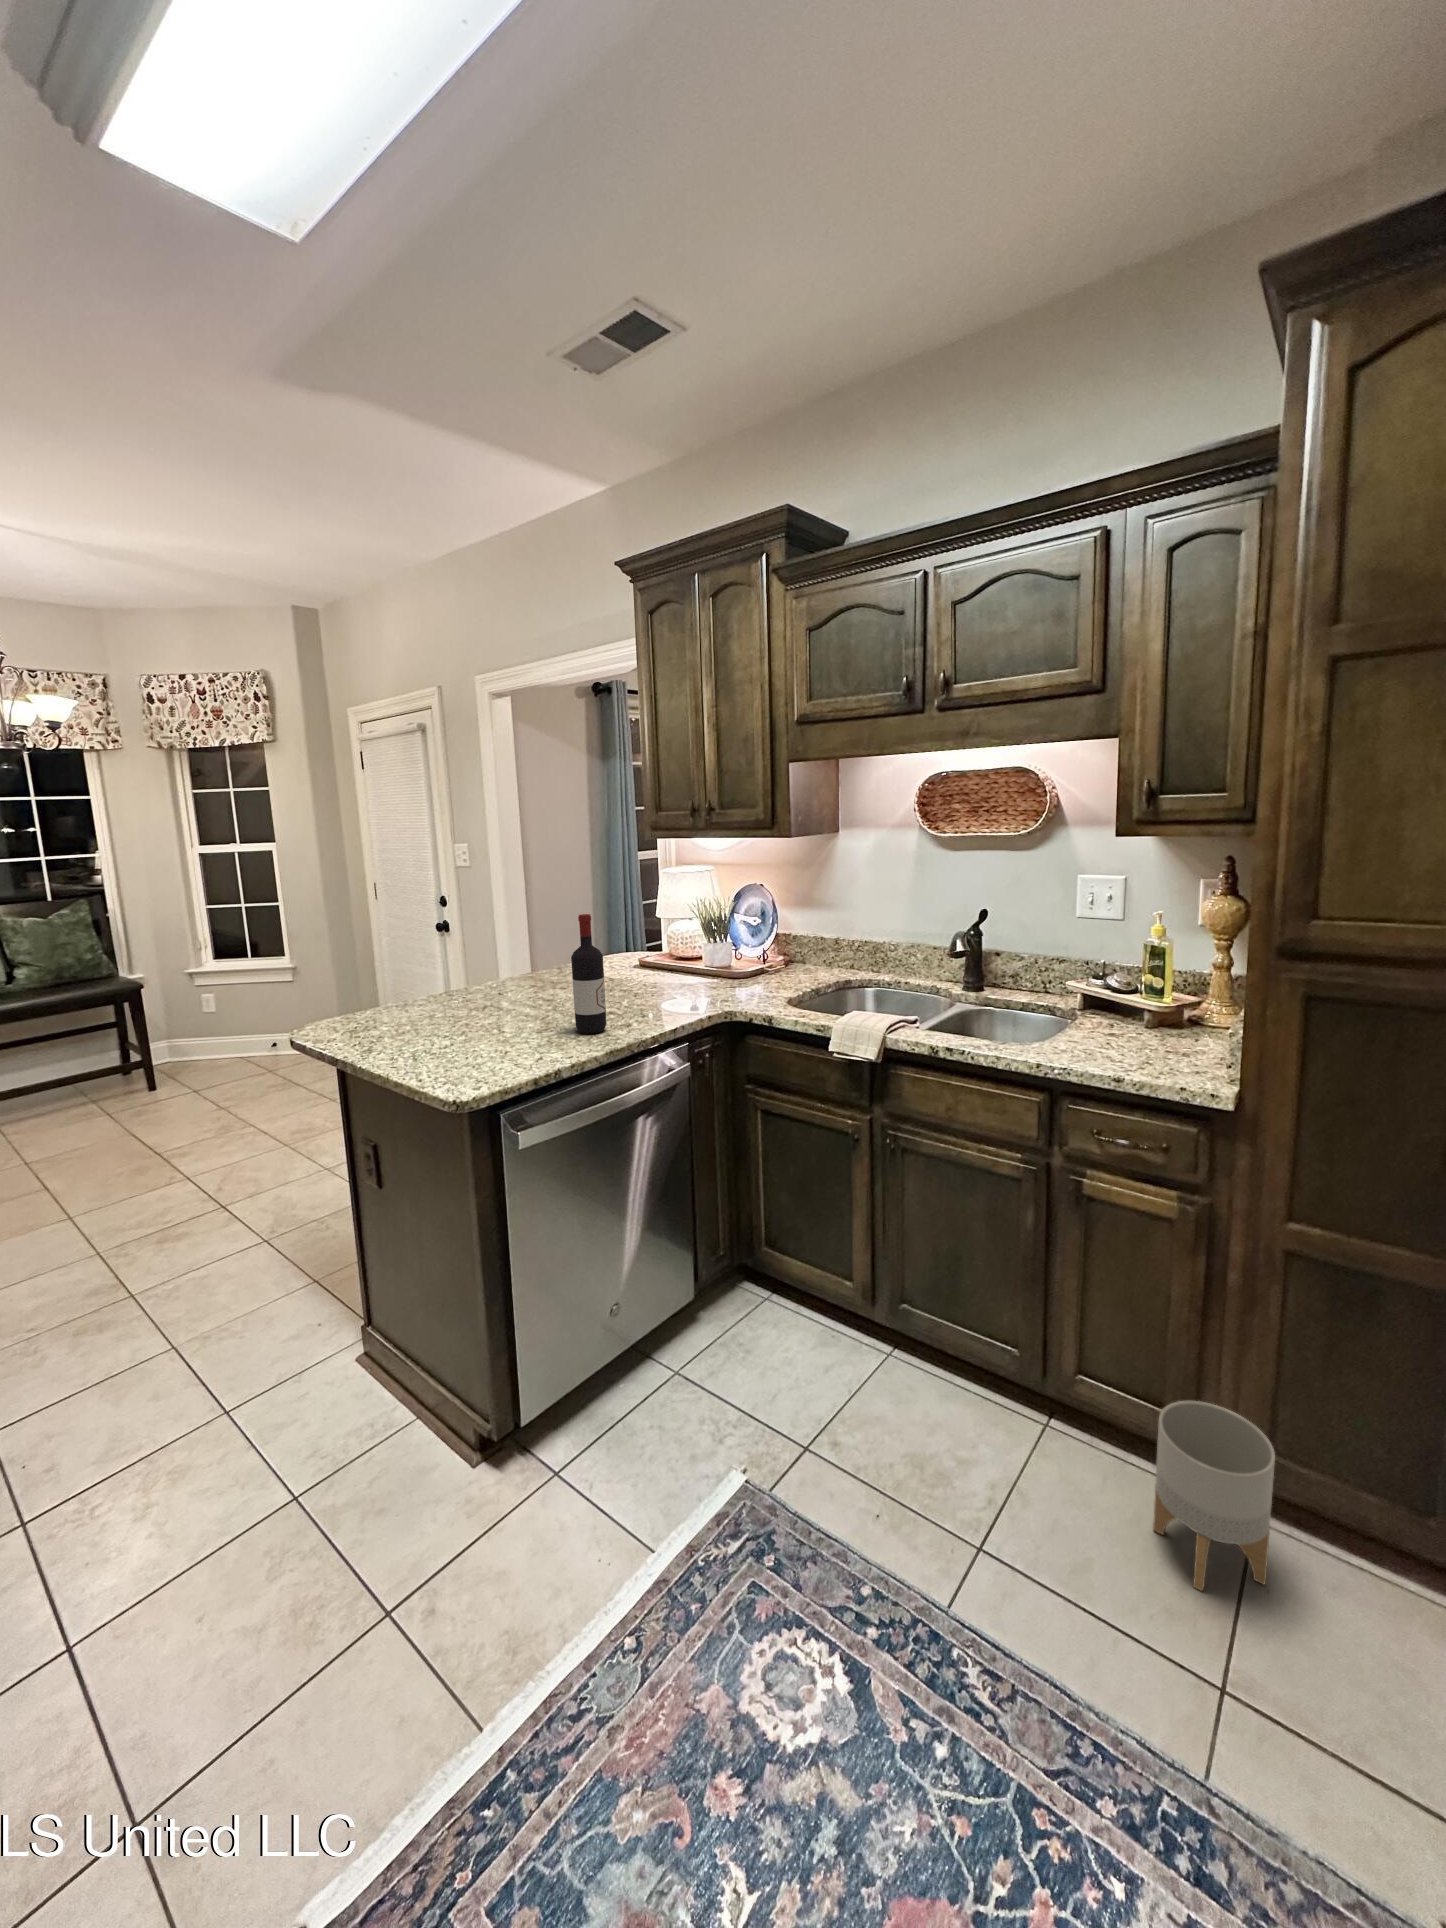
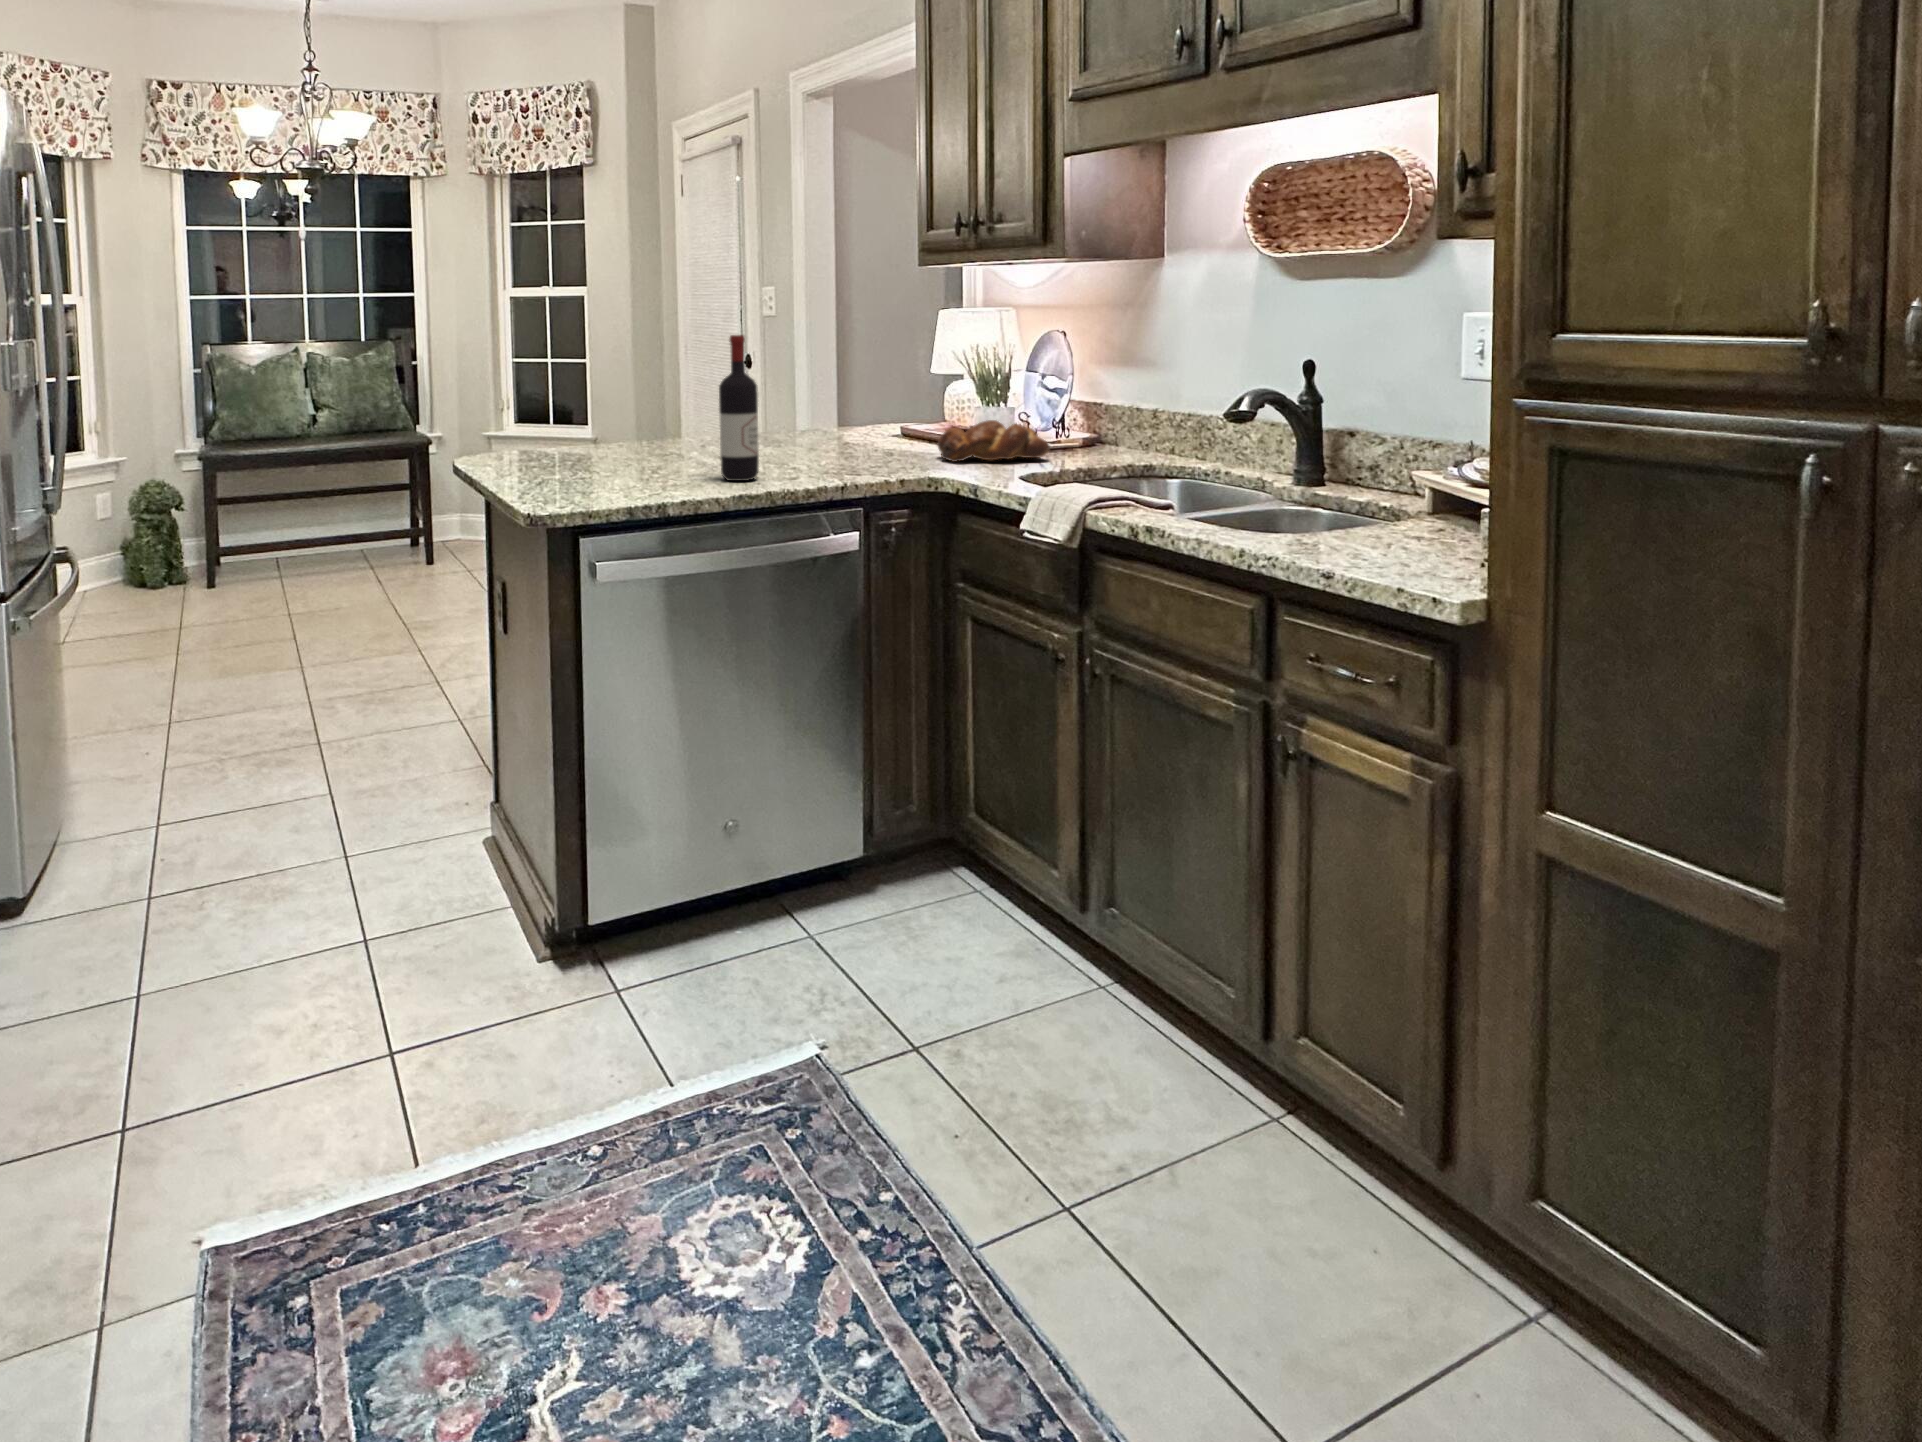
bread loaf: none [696,955,775,990] -> present [938,420,1050,462]
planter: present [1153,1400,1275,1591] -> none [1329,1074,1497,1375]

